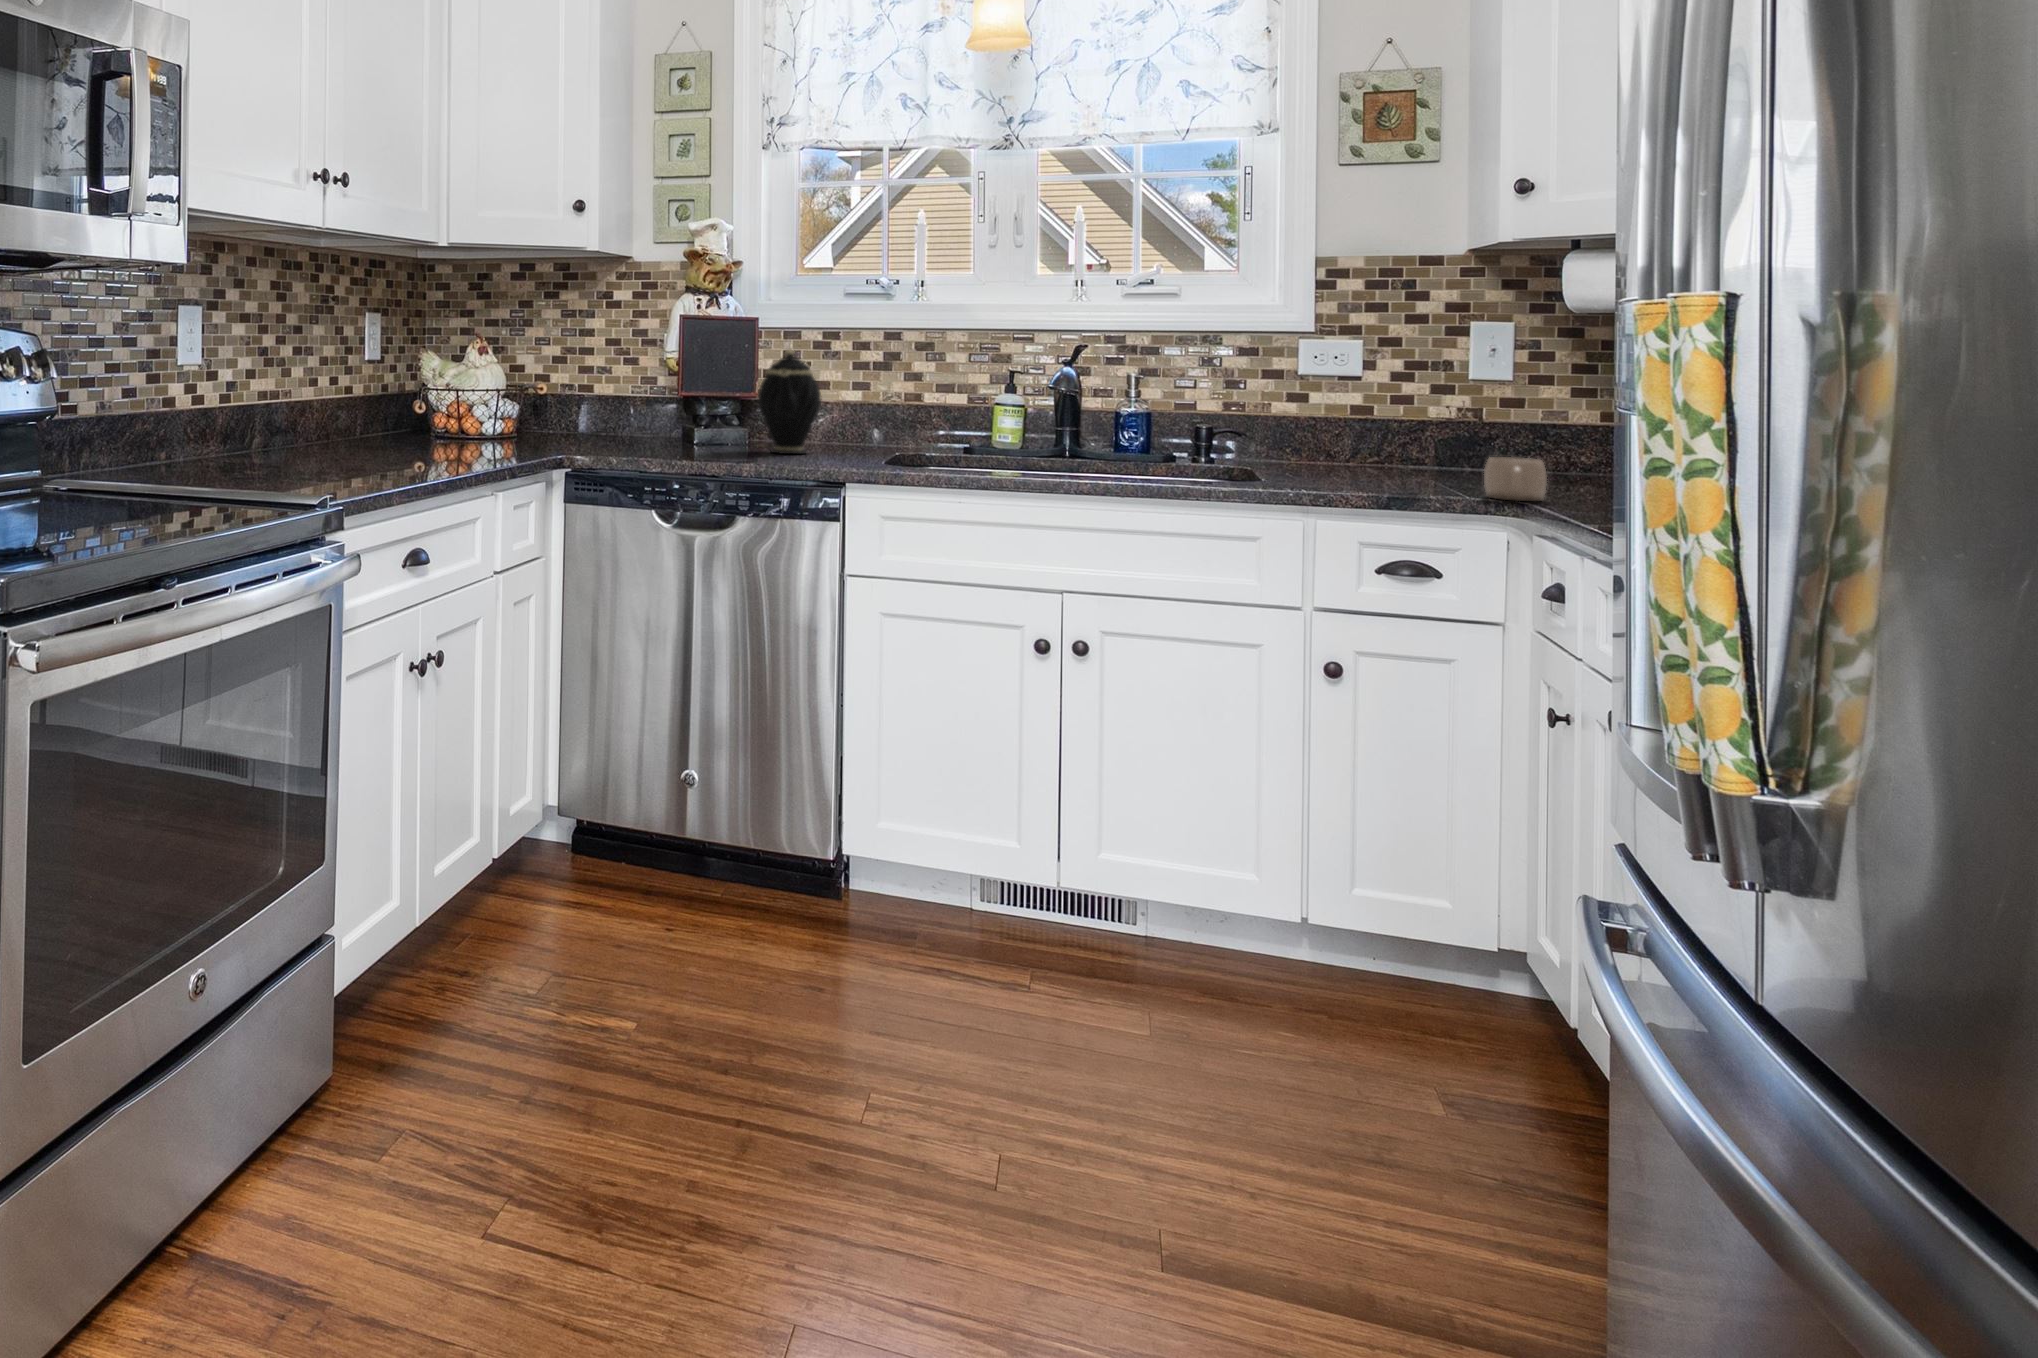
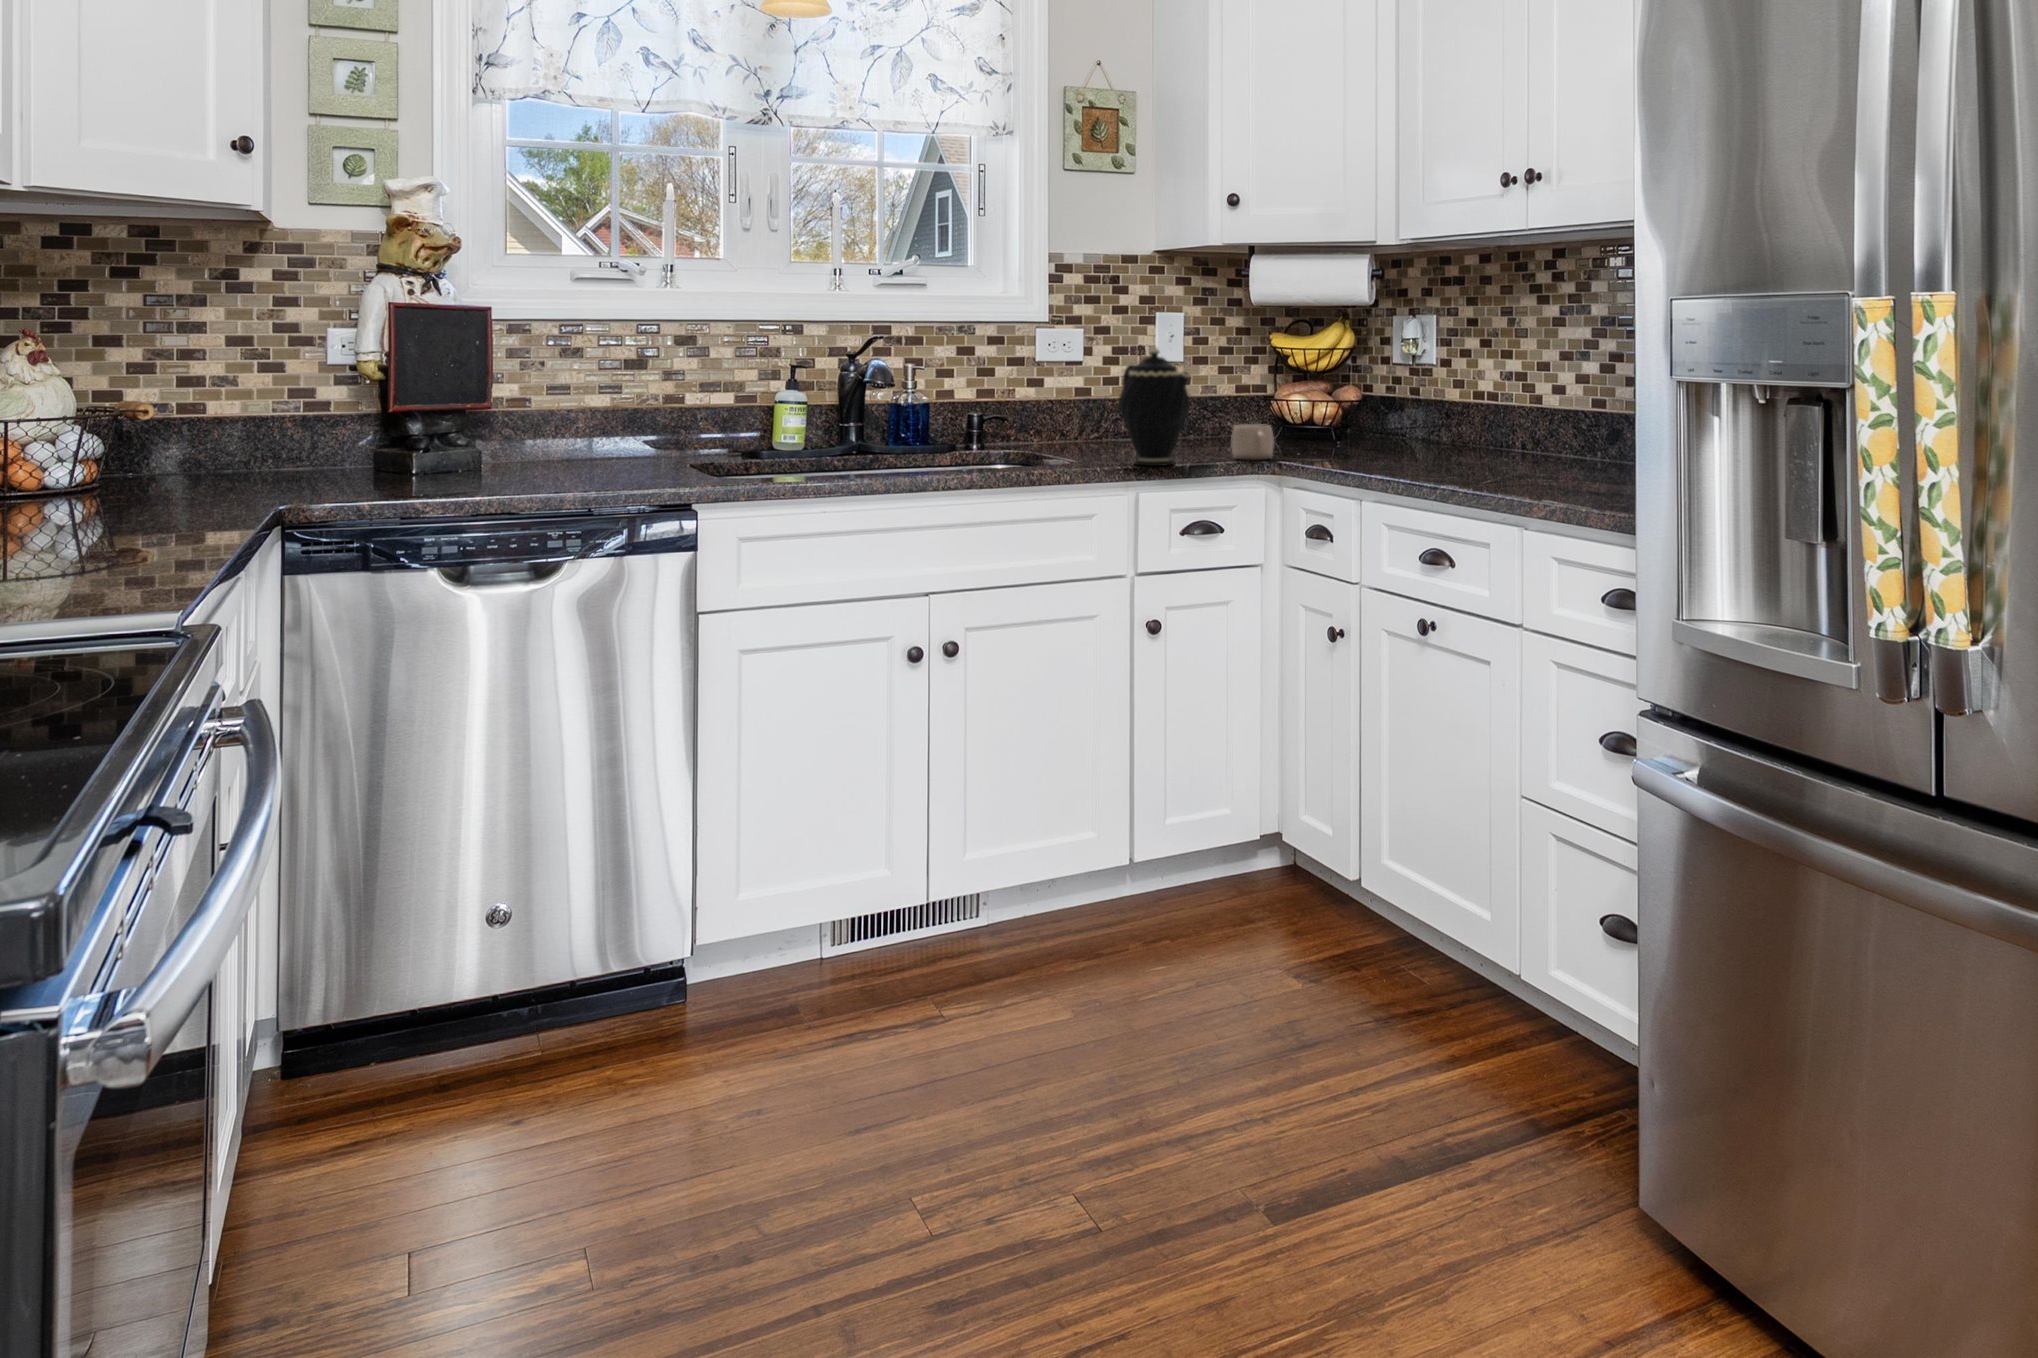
teapot: present [758,349,821,454] -> present [1119,346,1191,466]

